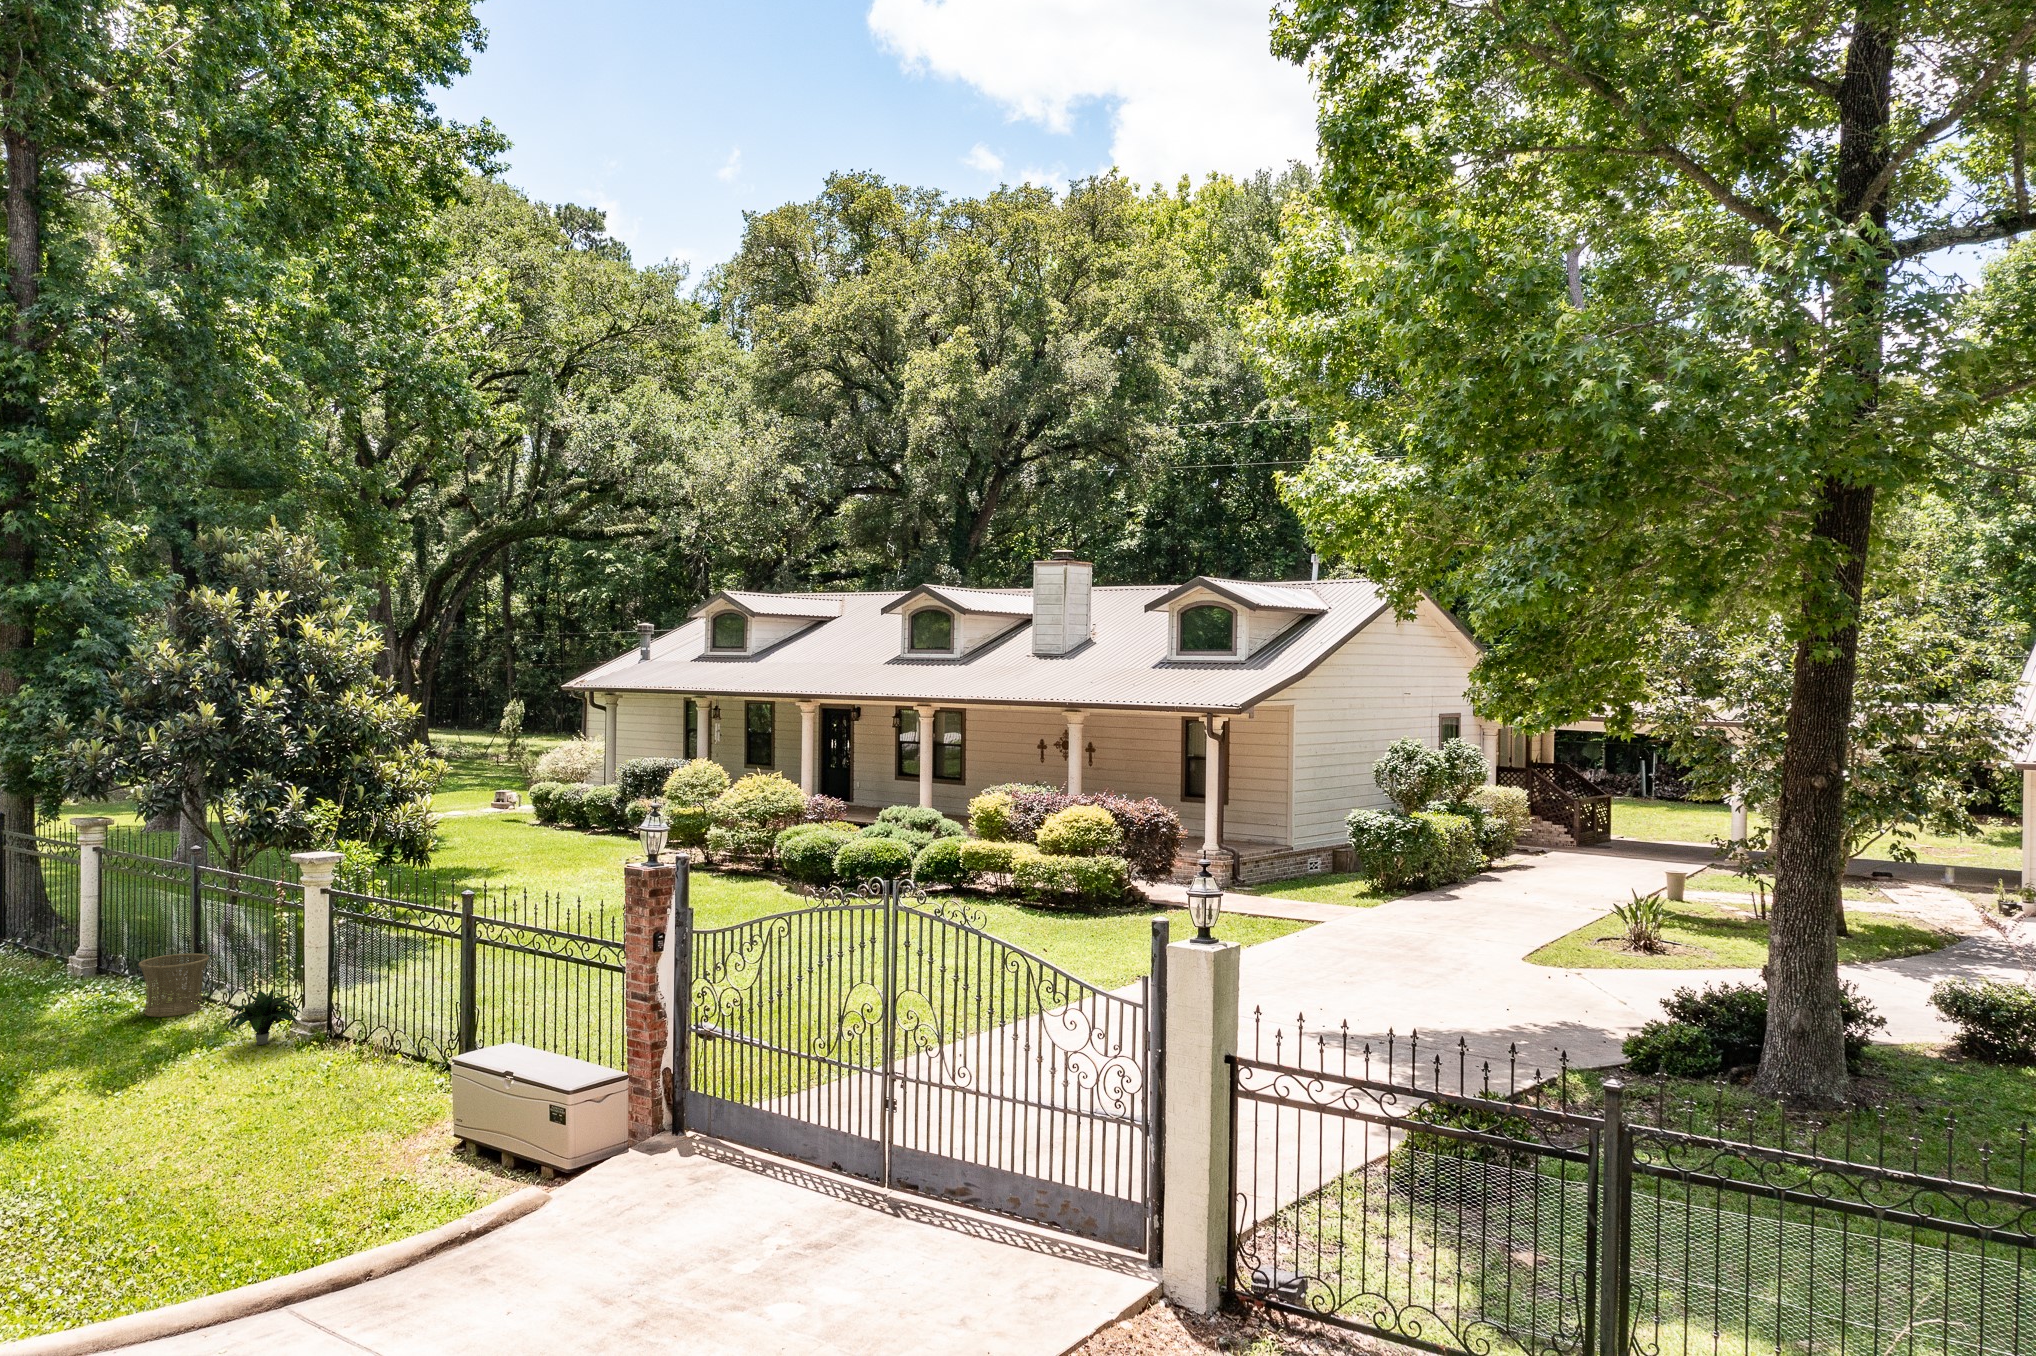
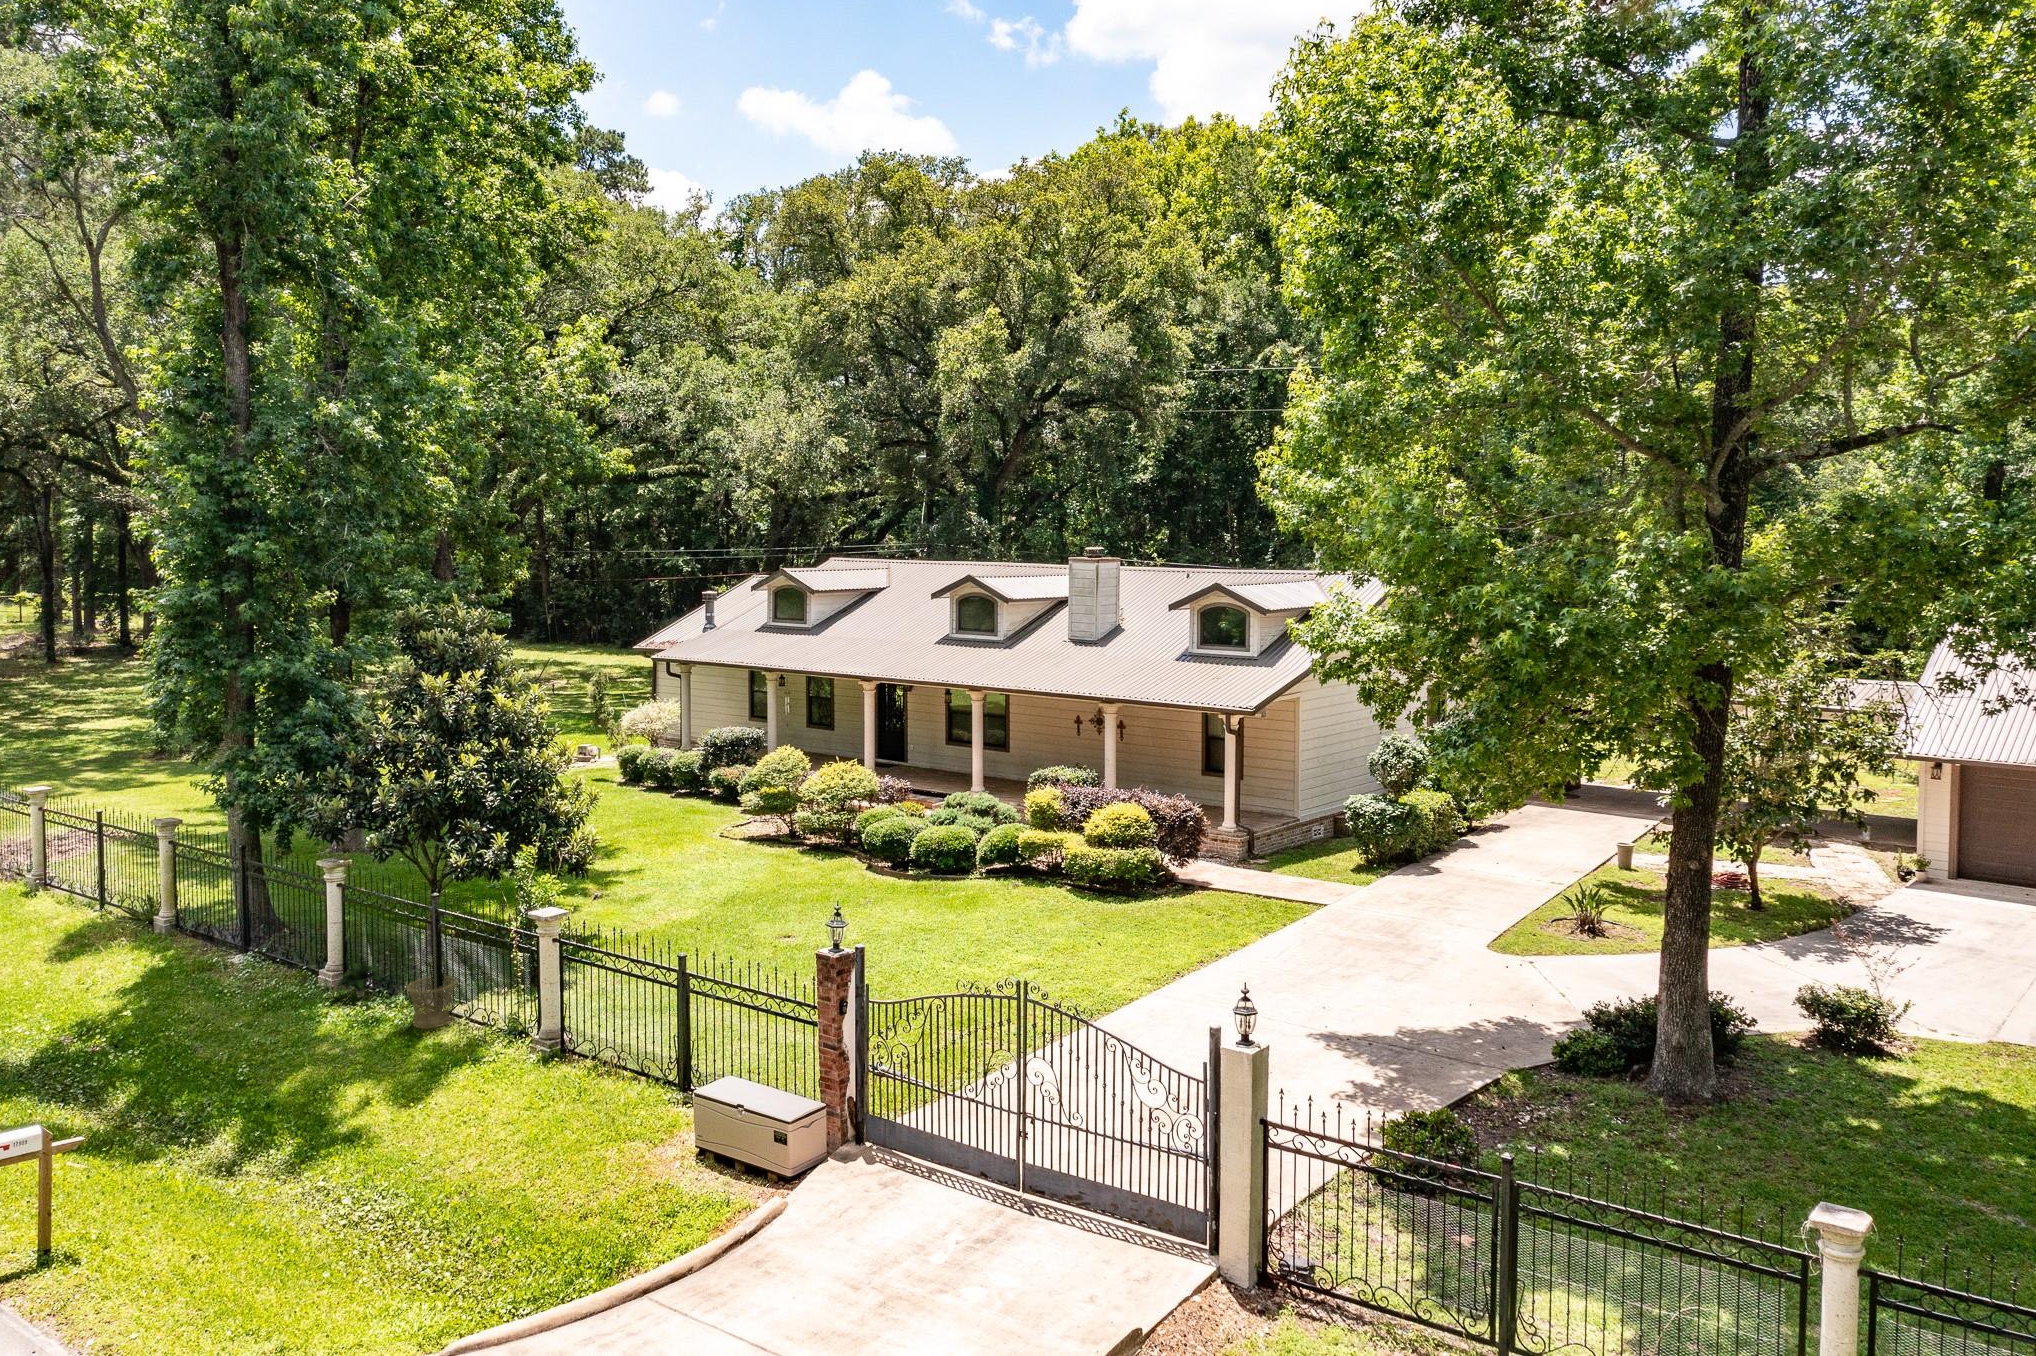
potted plant: present [222,988,301,1045] -> present [337,962,381,997]

